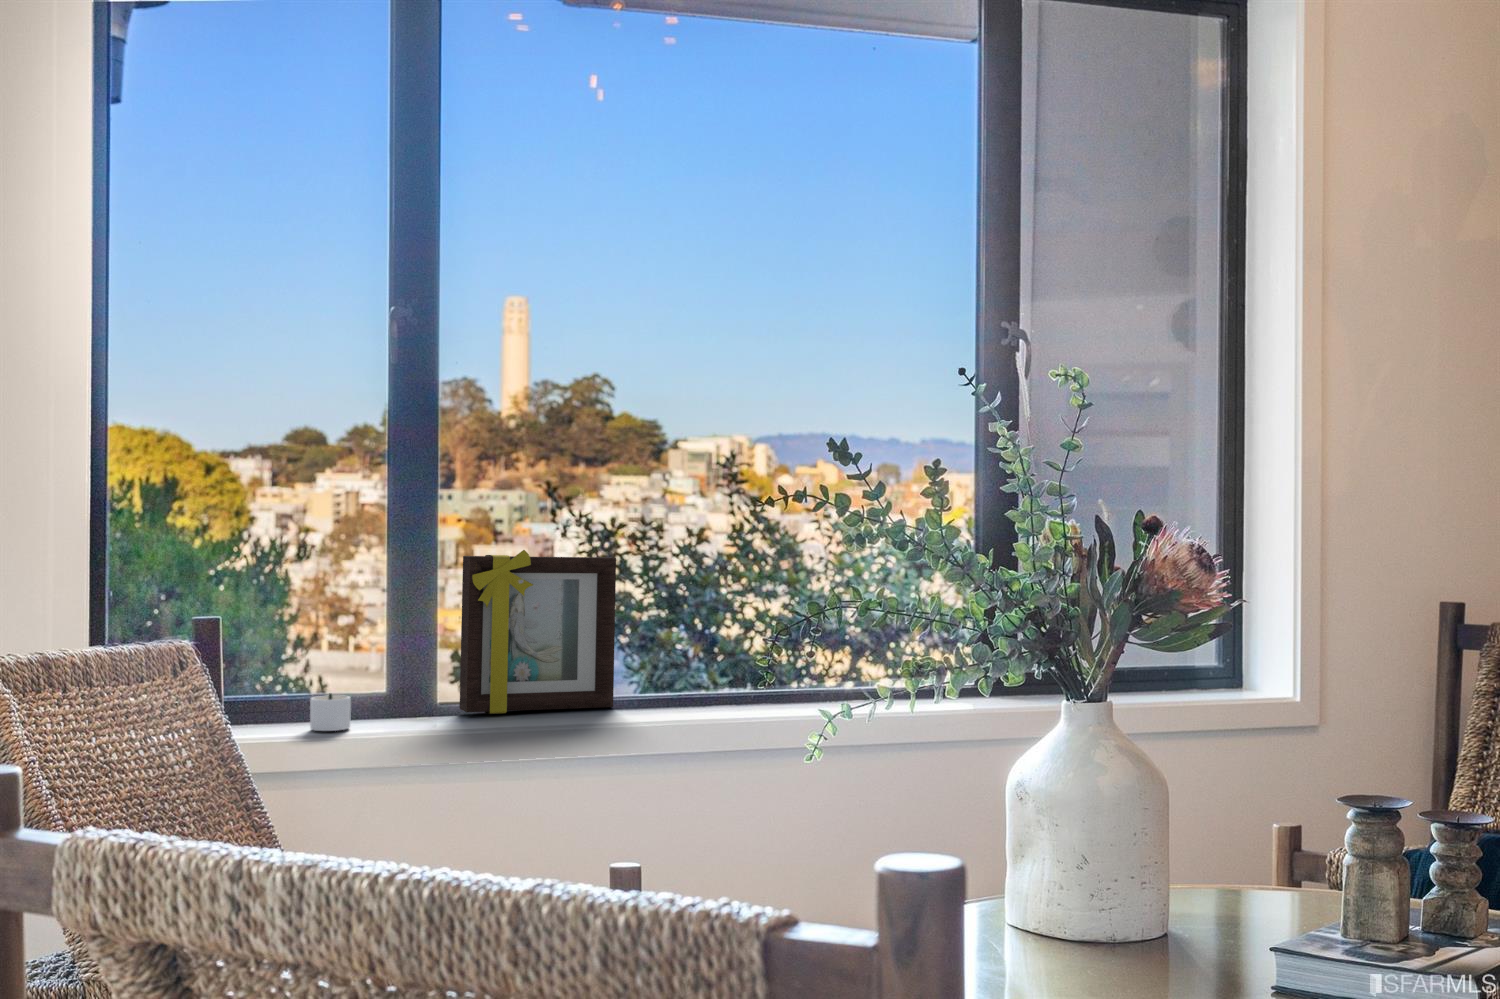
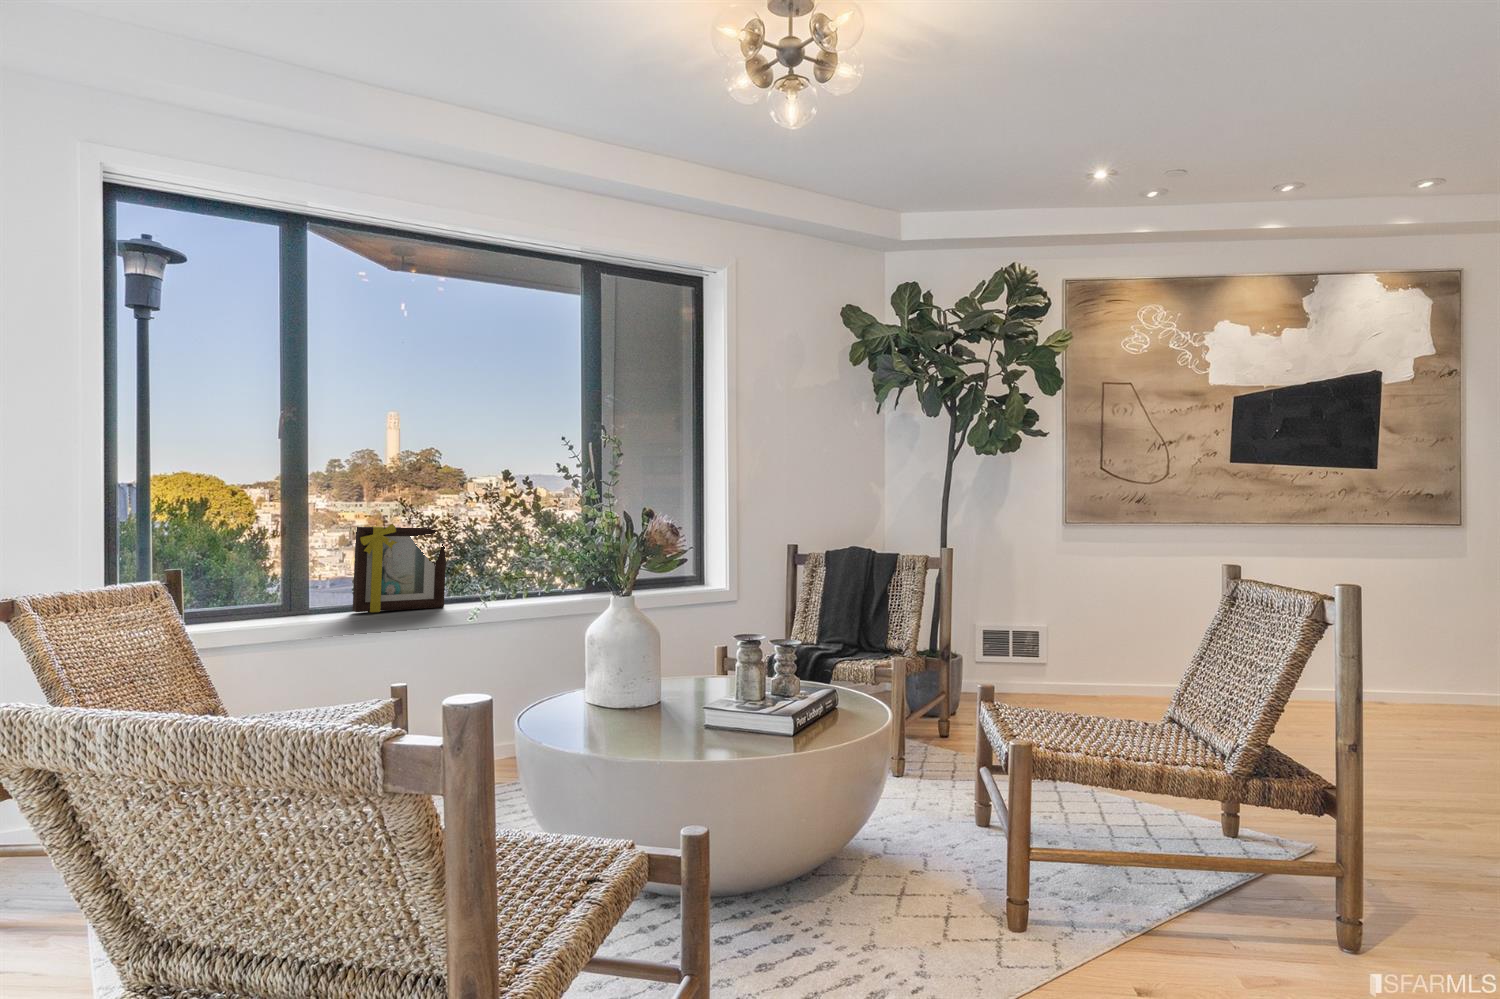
candle: present [310,694,351,731] -> none [257,603,295,625]

